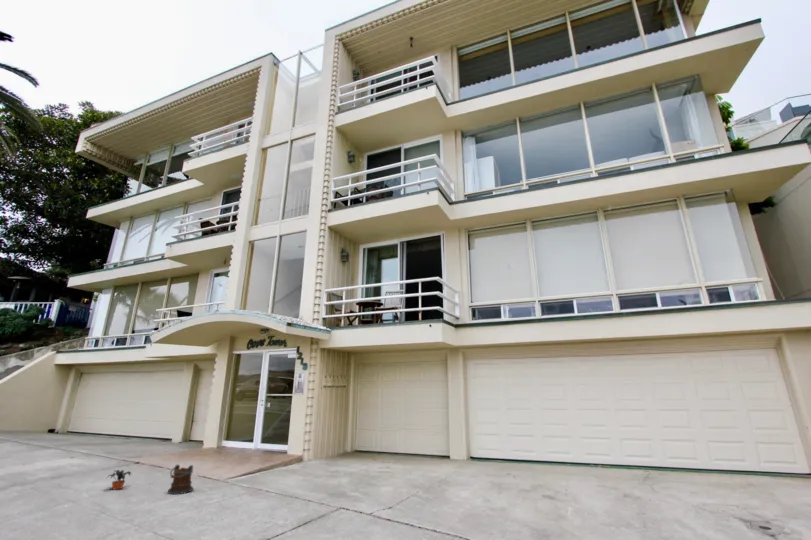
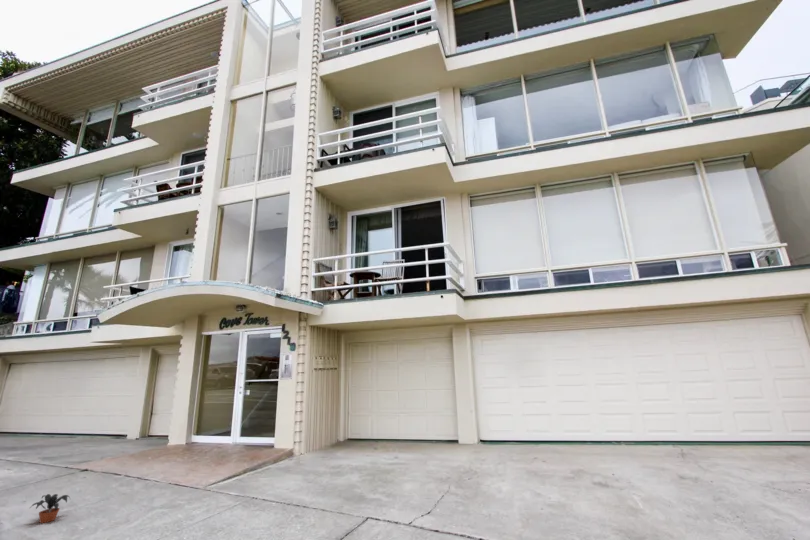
bucket: present [168,465,193,494] -> none [124,482,162,525]

